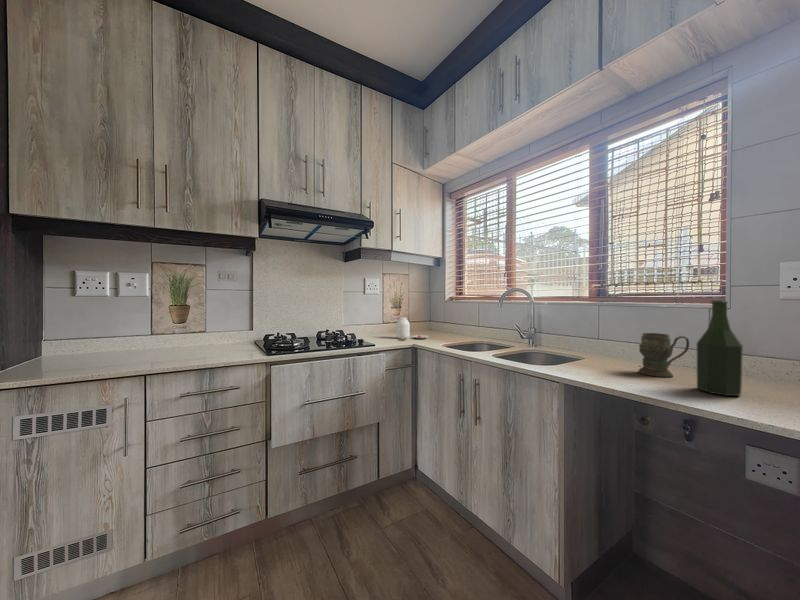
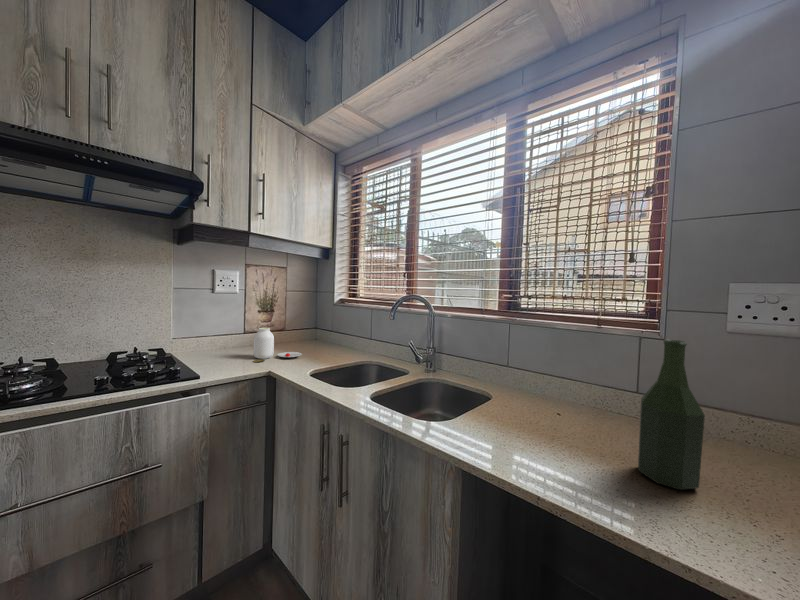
mug: present [638,333,689,377] -> none [555,372,620,439]

